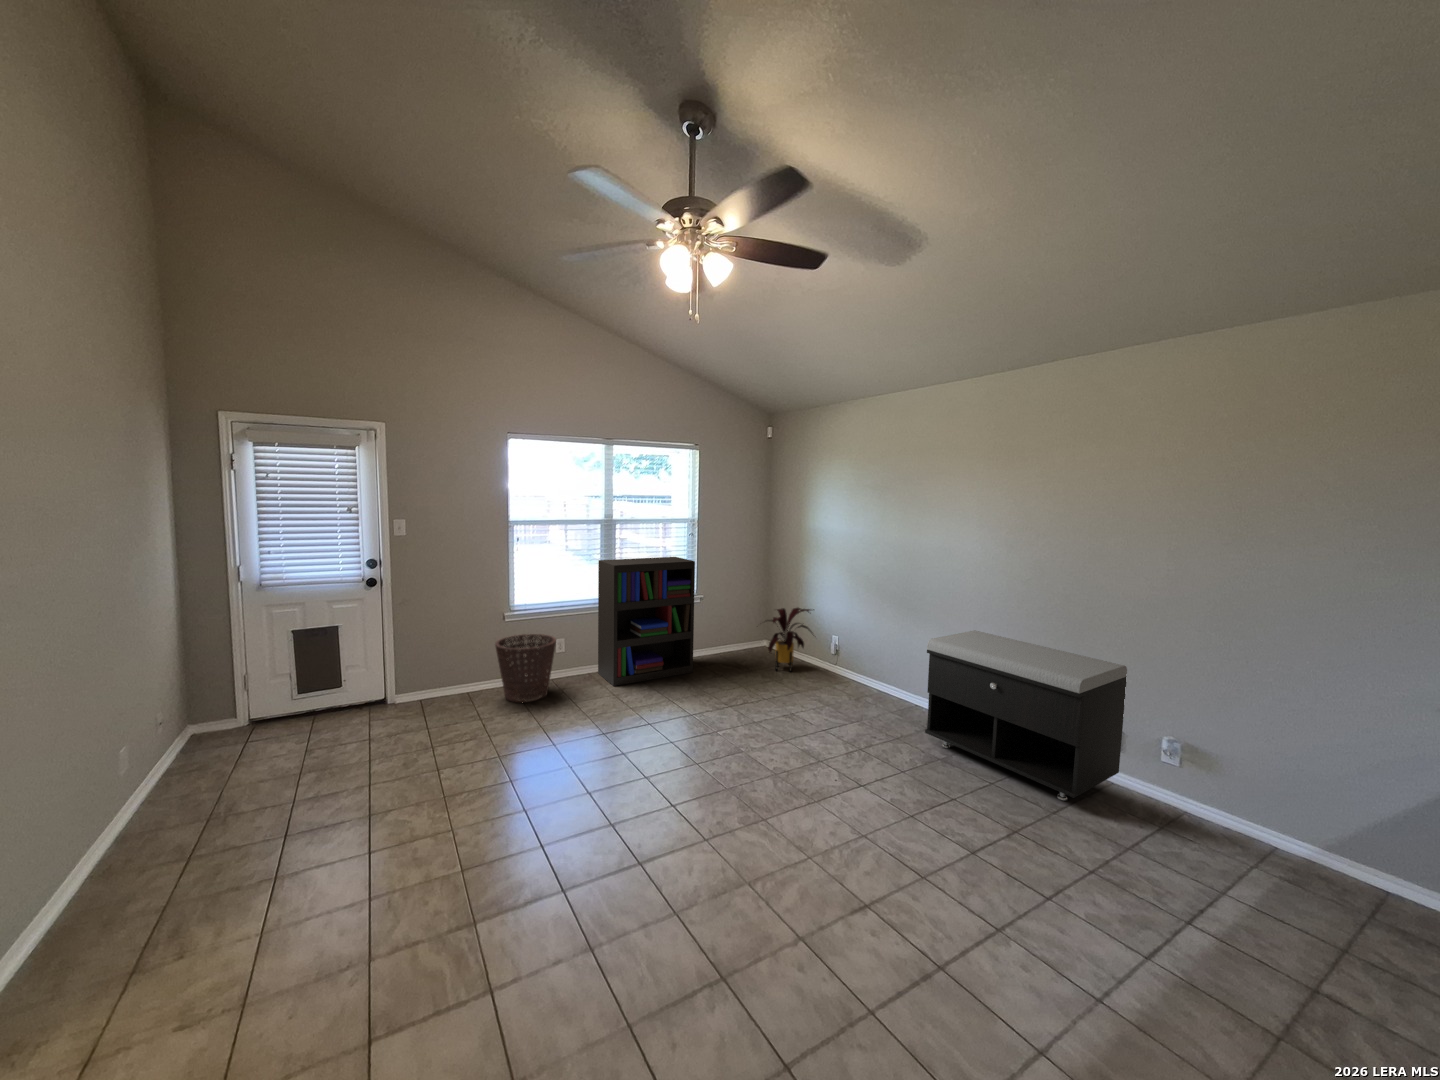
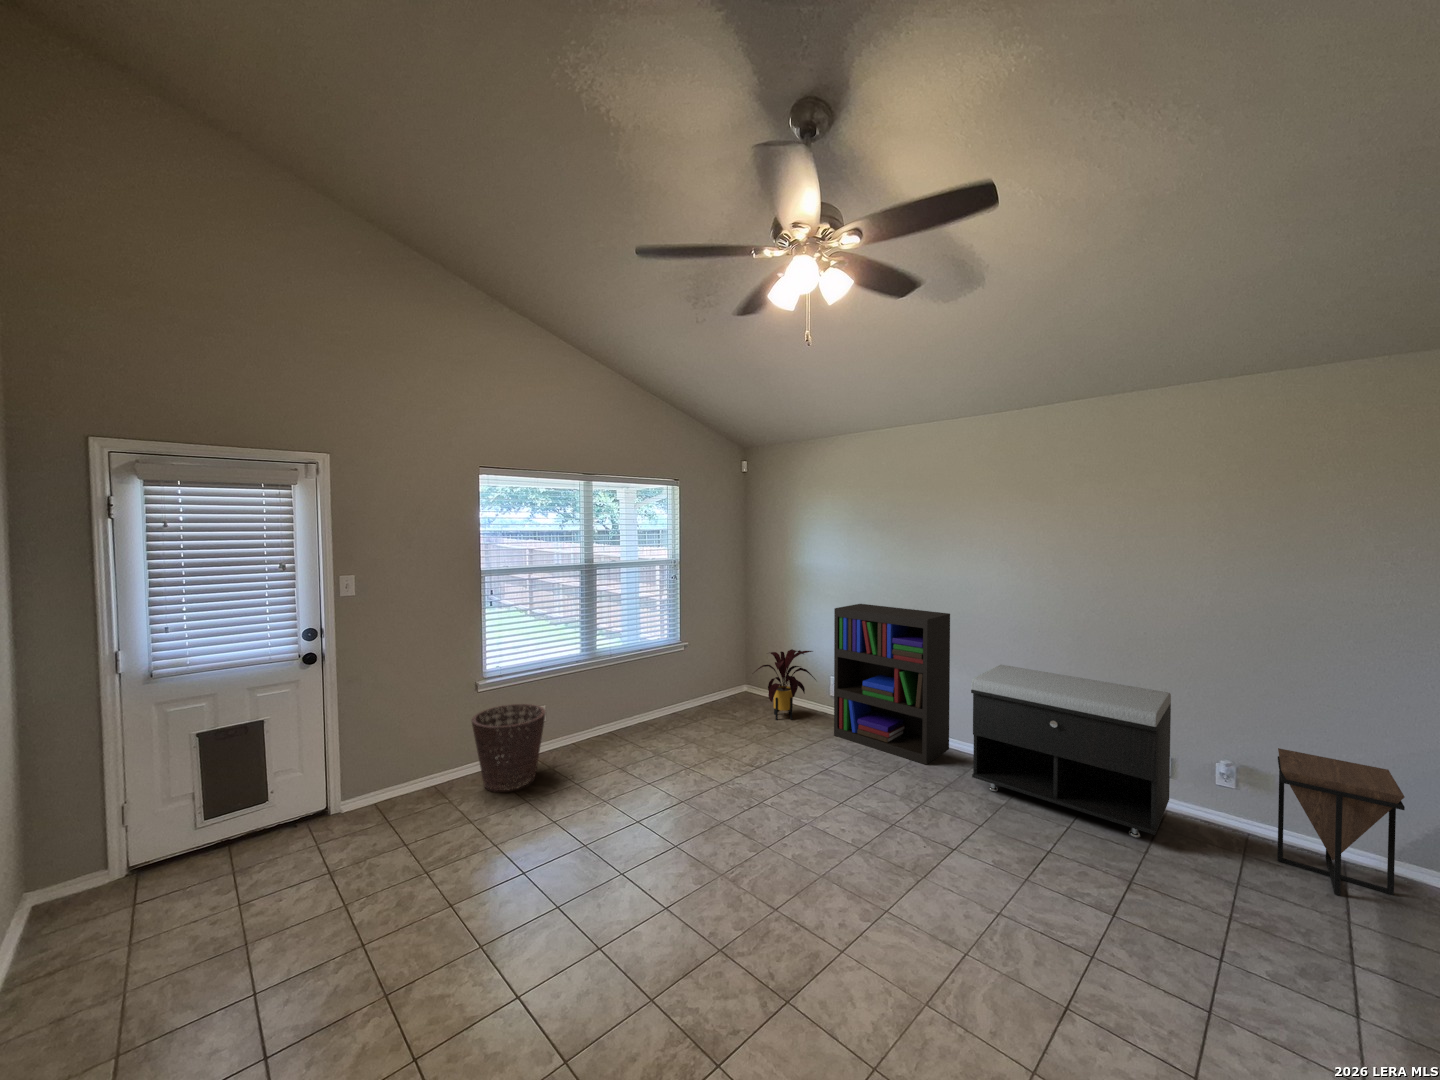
bookshelf: present [598,557,695,686] -> present [834,604,950,765]
side table: none [1200,728,1333,882] -> present [1277,748,1405,896]

